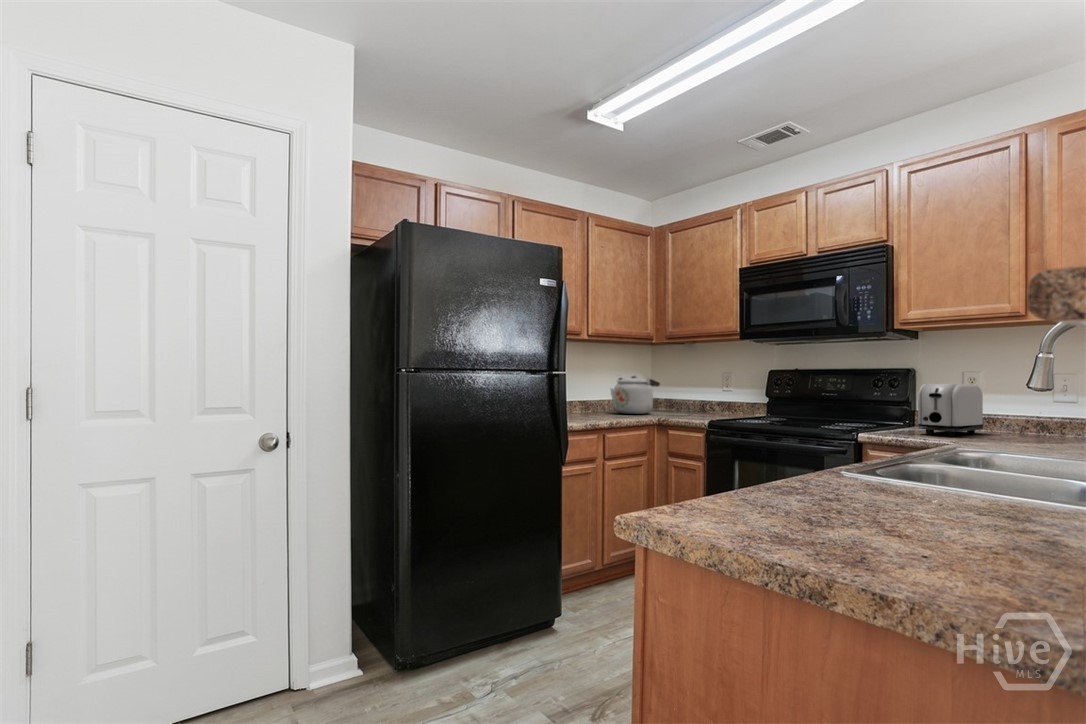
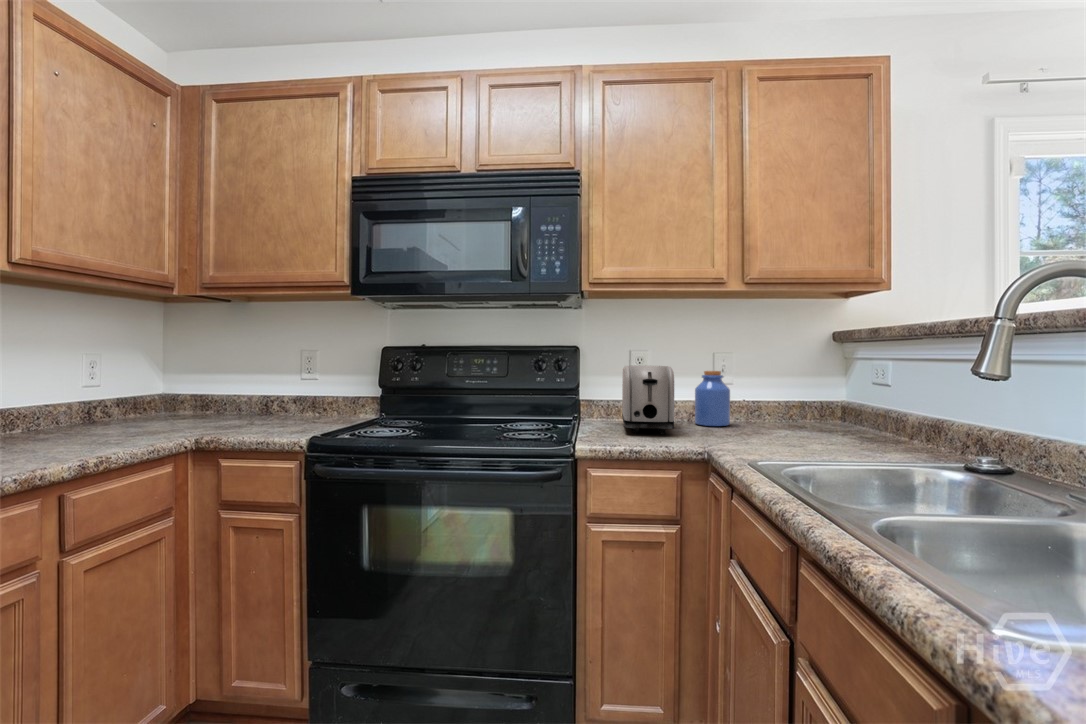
kettle: present [610,375,660,414] -> none [68,356,190,433]
jar: none [1013,390,1051,438] -> present [695,371,730,426]

